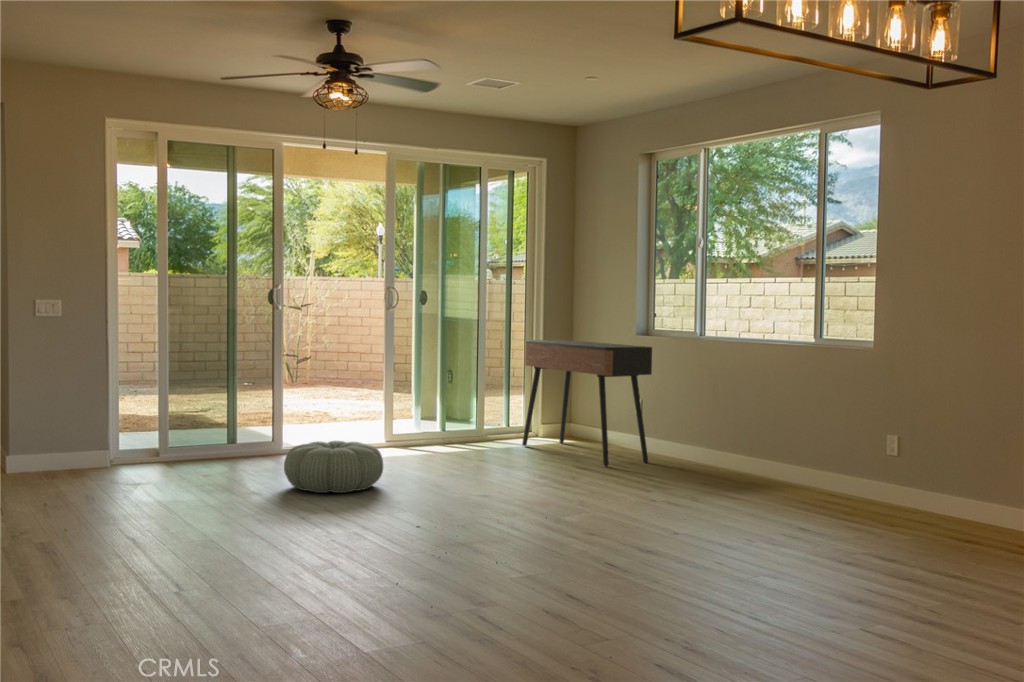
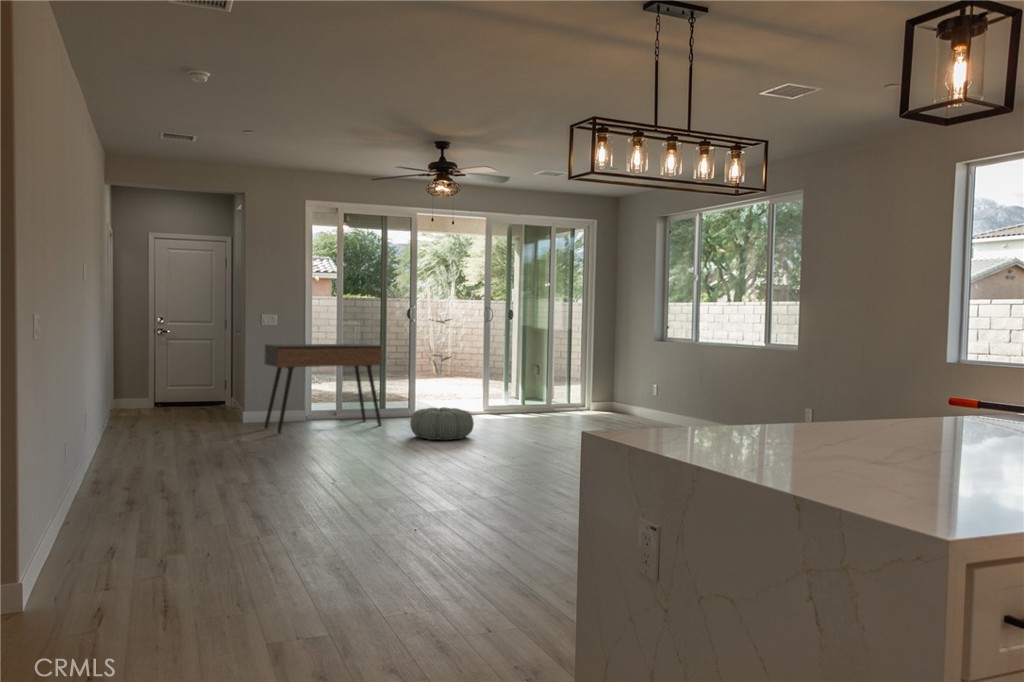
console table: present [522,340,652,466] -> present [264,344,382,434]

